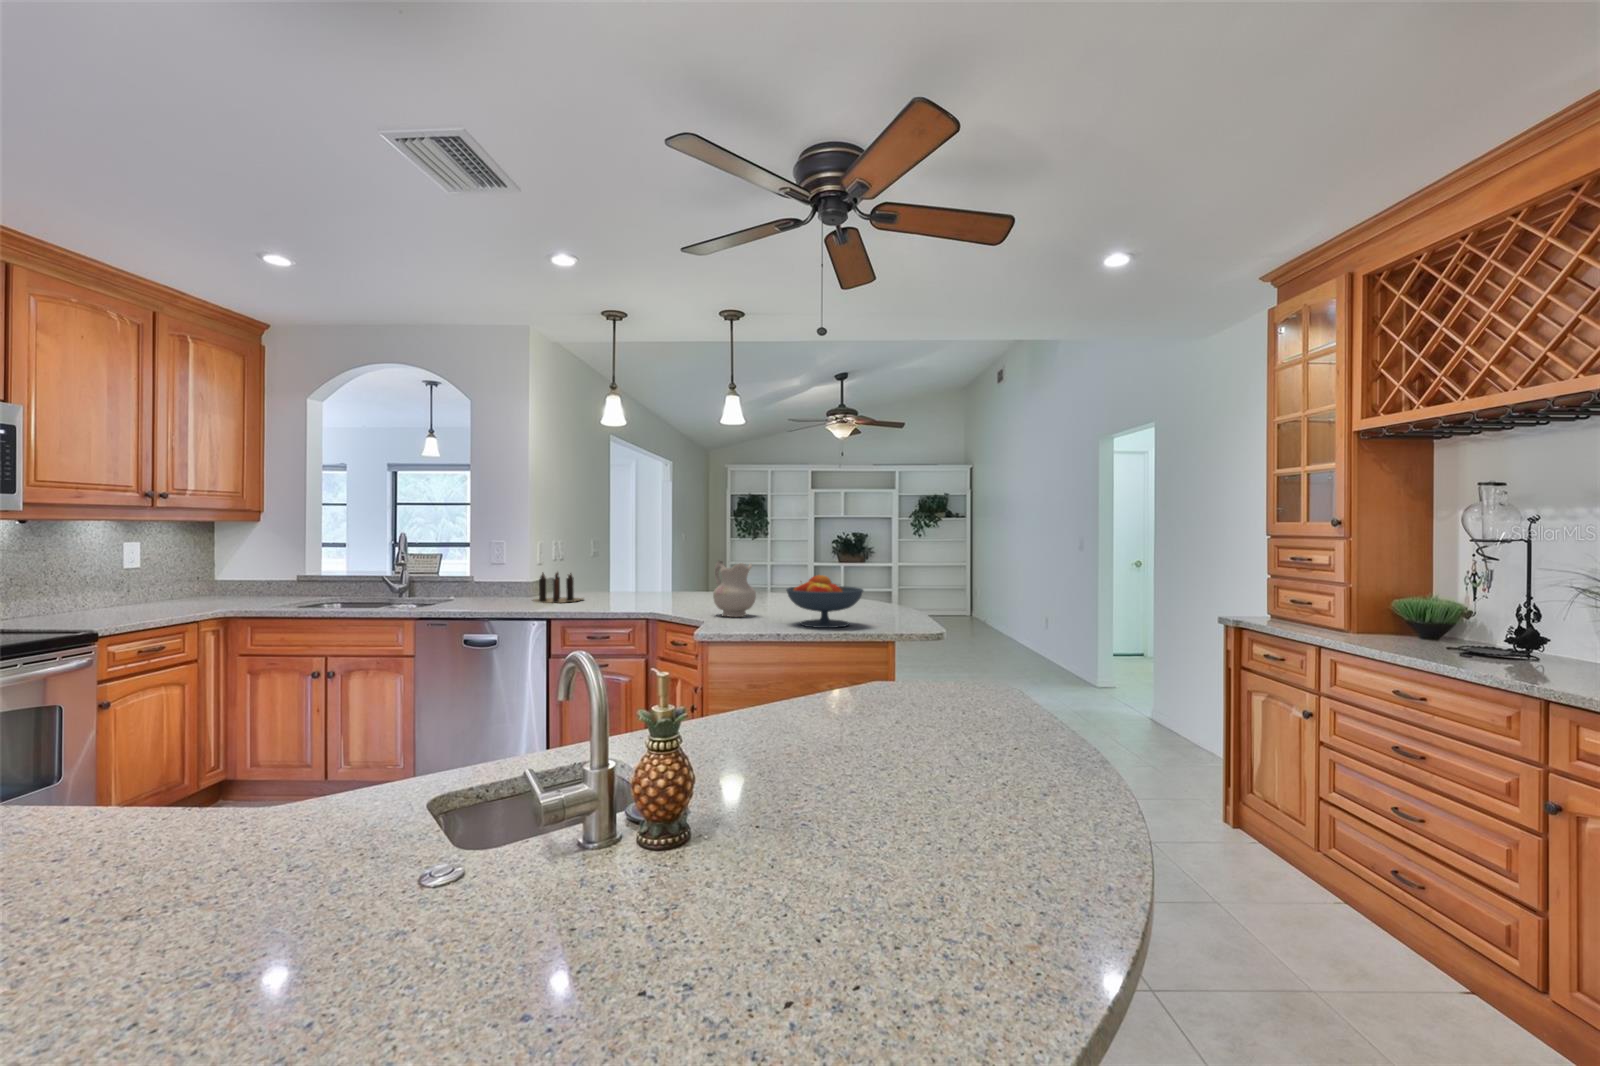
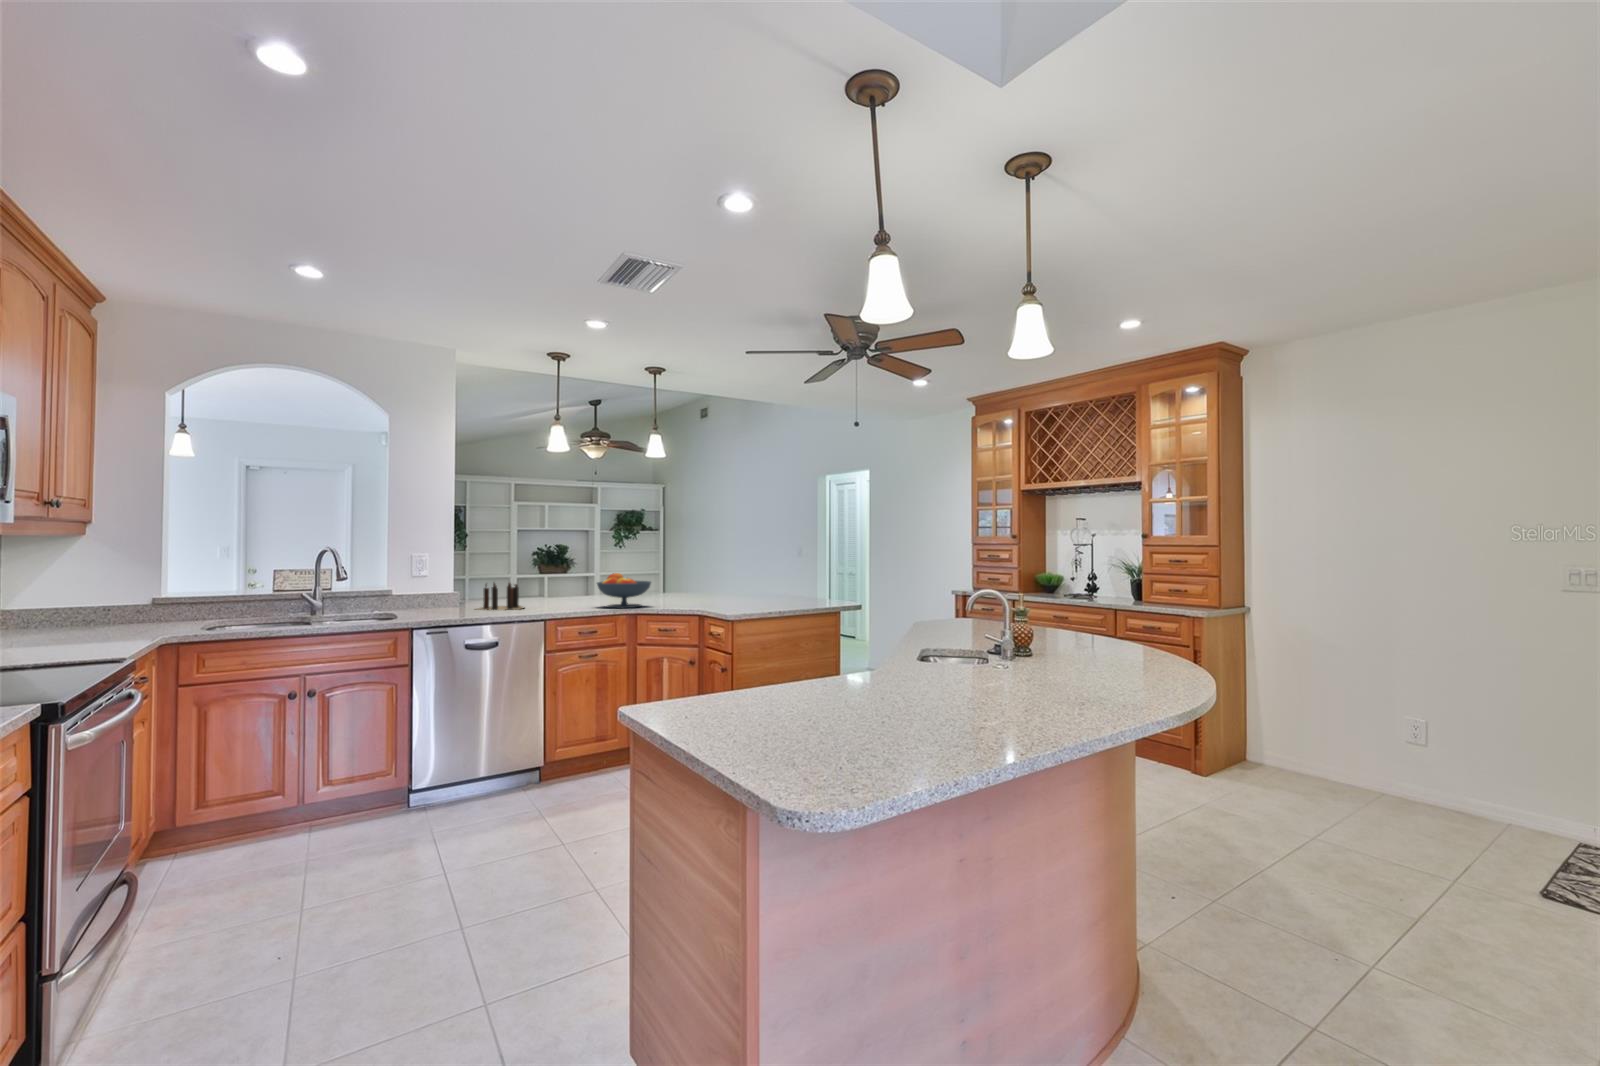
ceramic pitcher: present [713,561,756,617] -> none [679,565,716,608]
fruit bowl: present [786,575,863,628] -> present [597,573,651,608]

